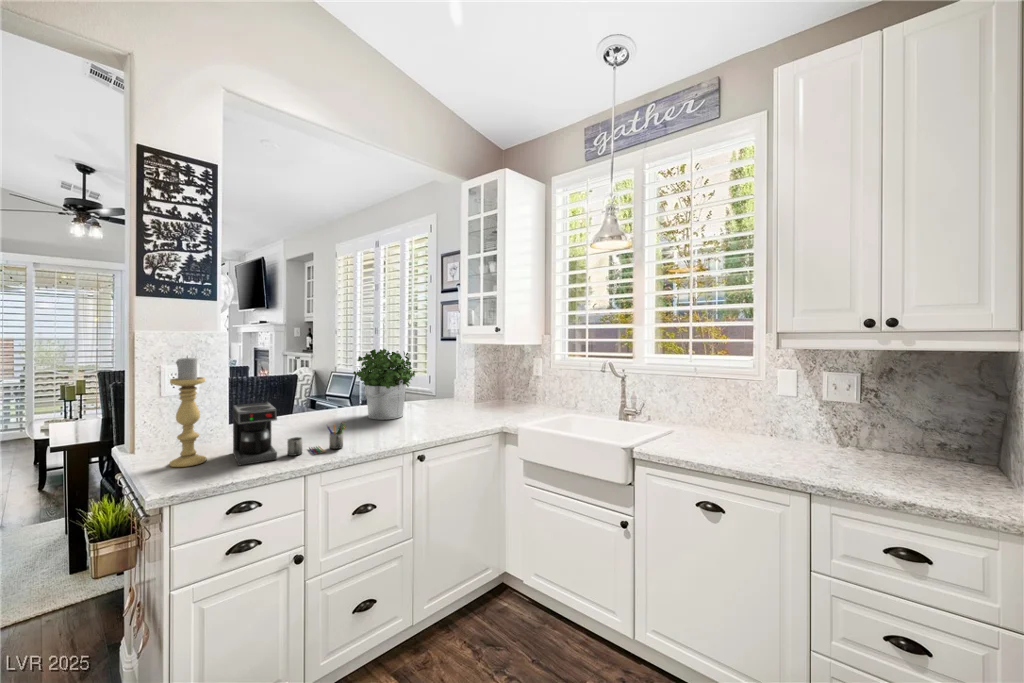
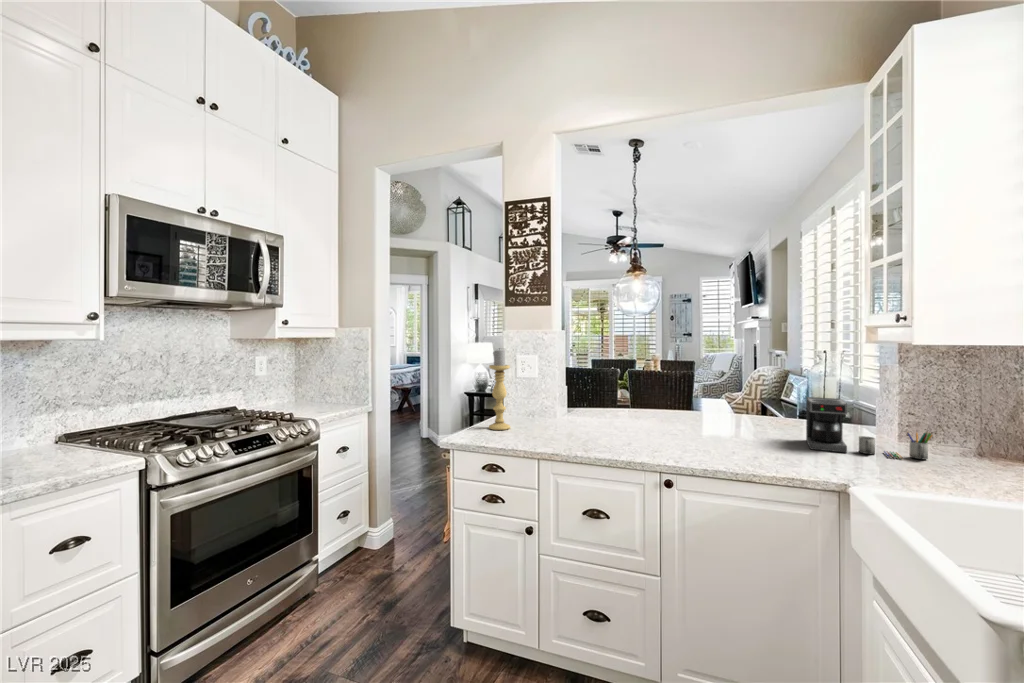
potted plant: present [354,349,415,420] -> none [665,350,742,437]
coffee maker: present [233,402,346,465] -> present [806,397,933,459]

